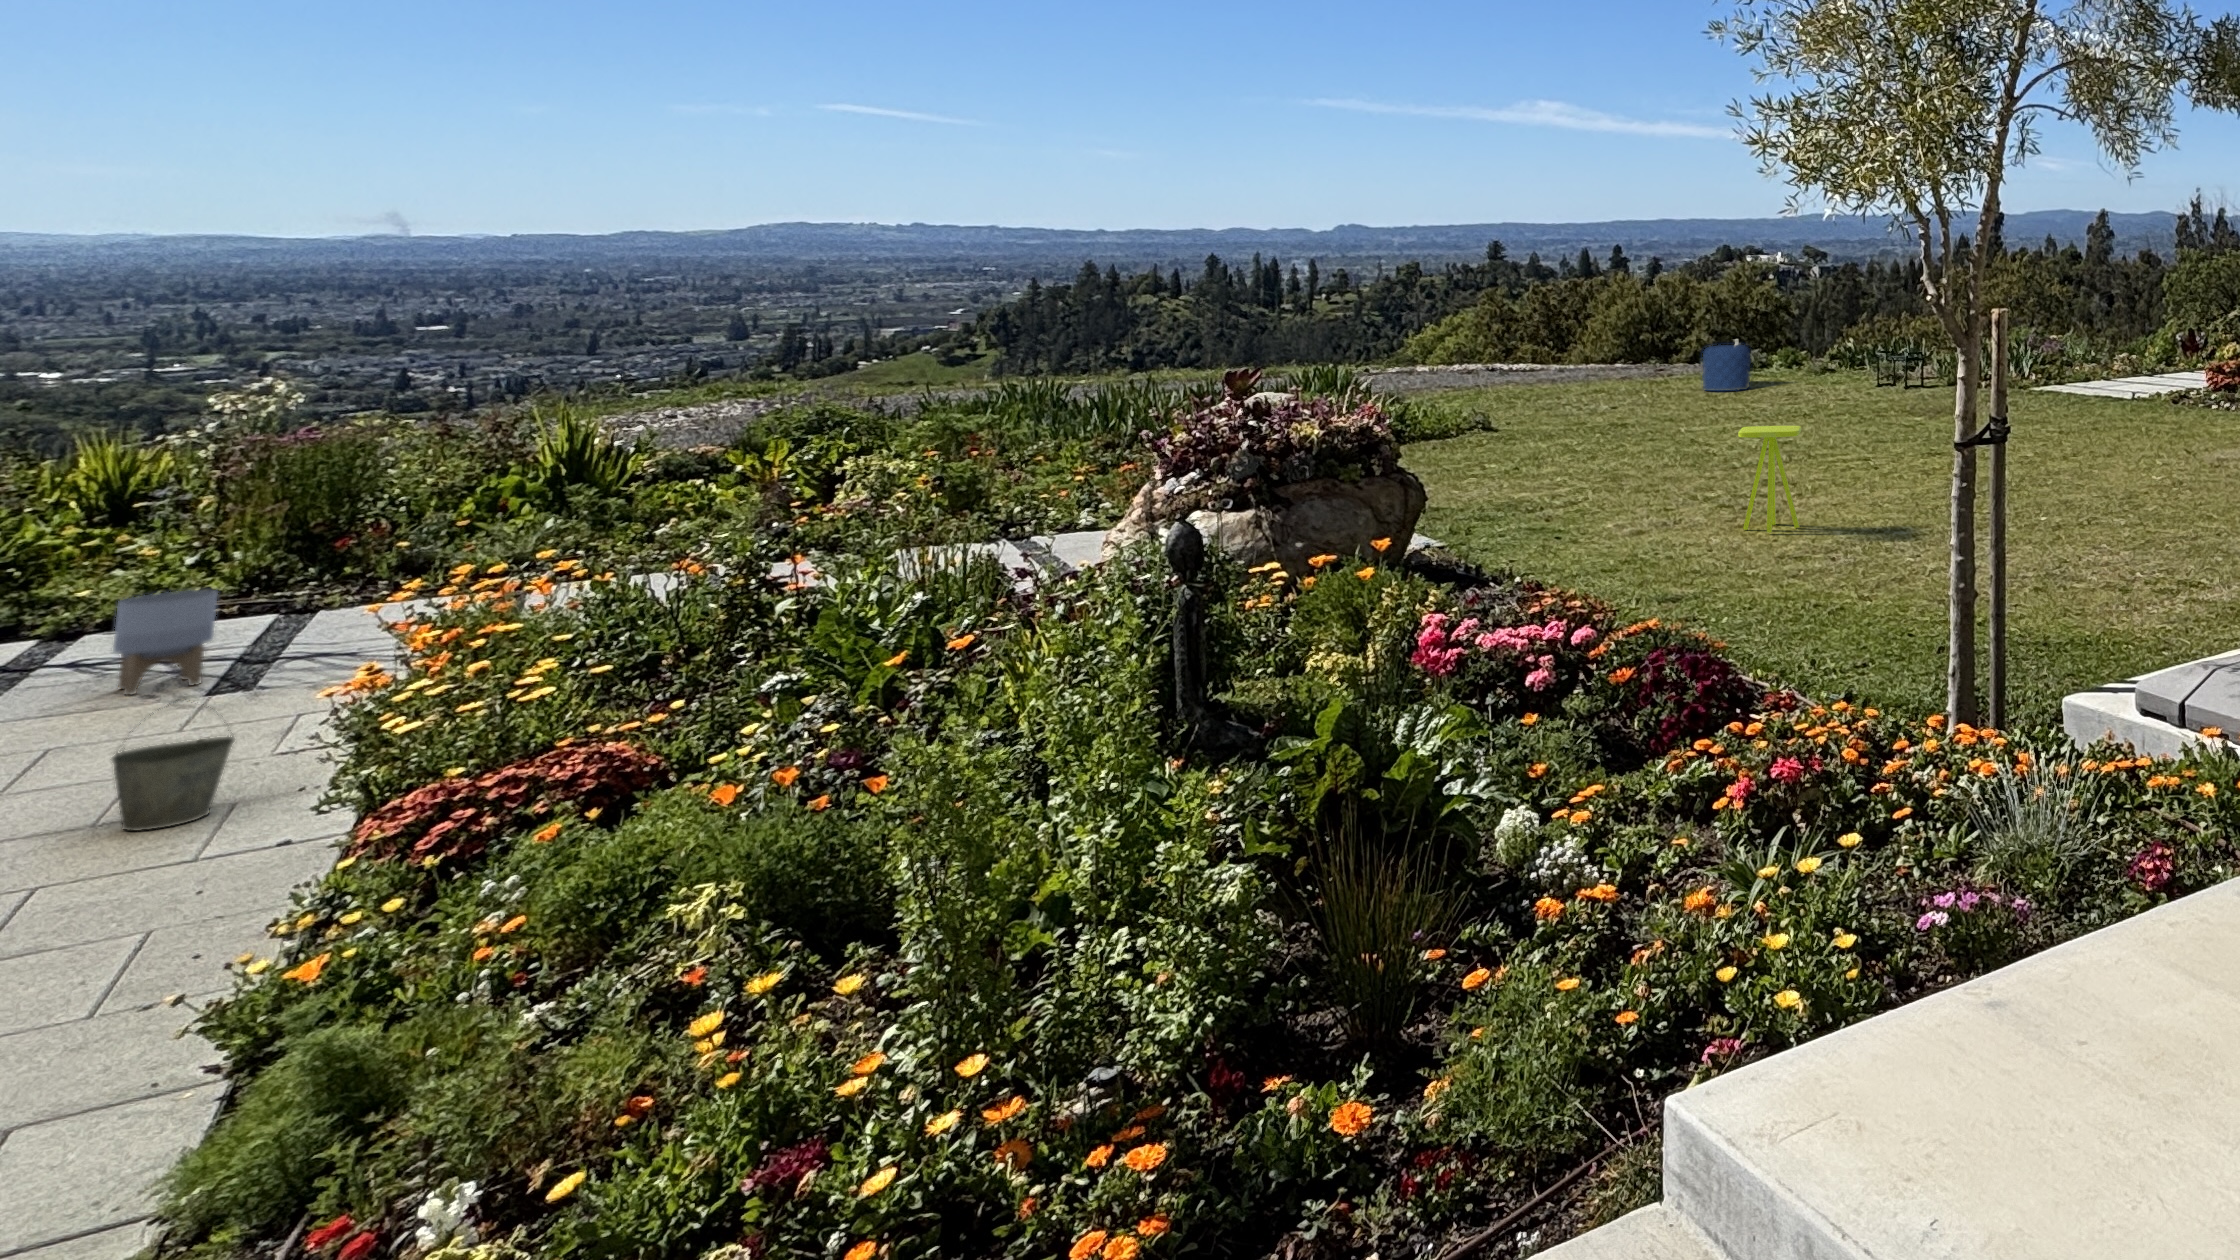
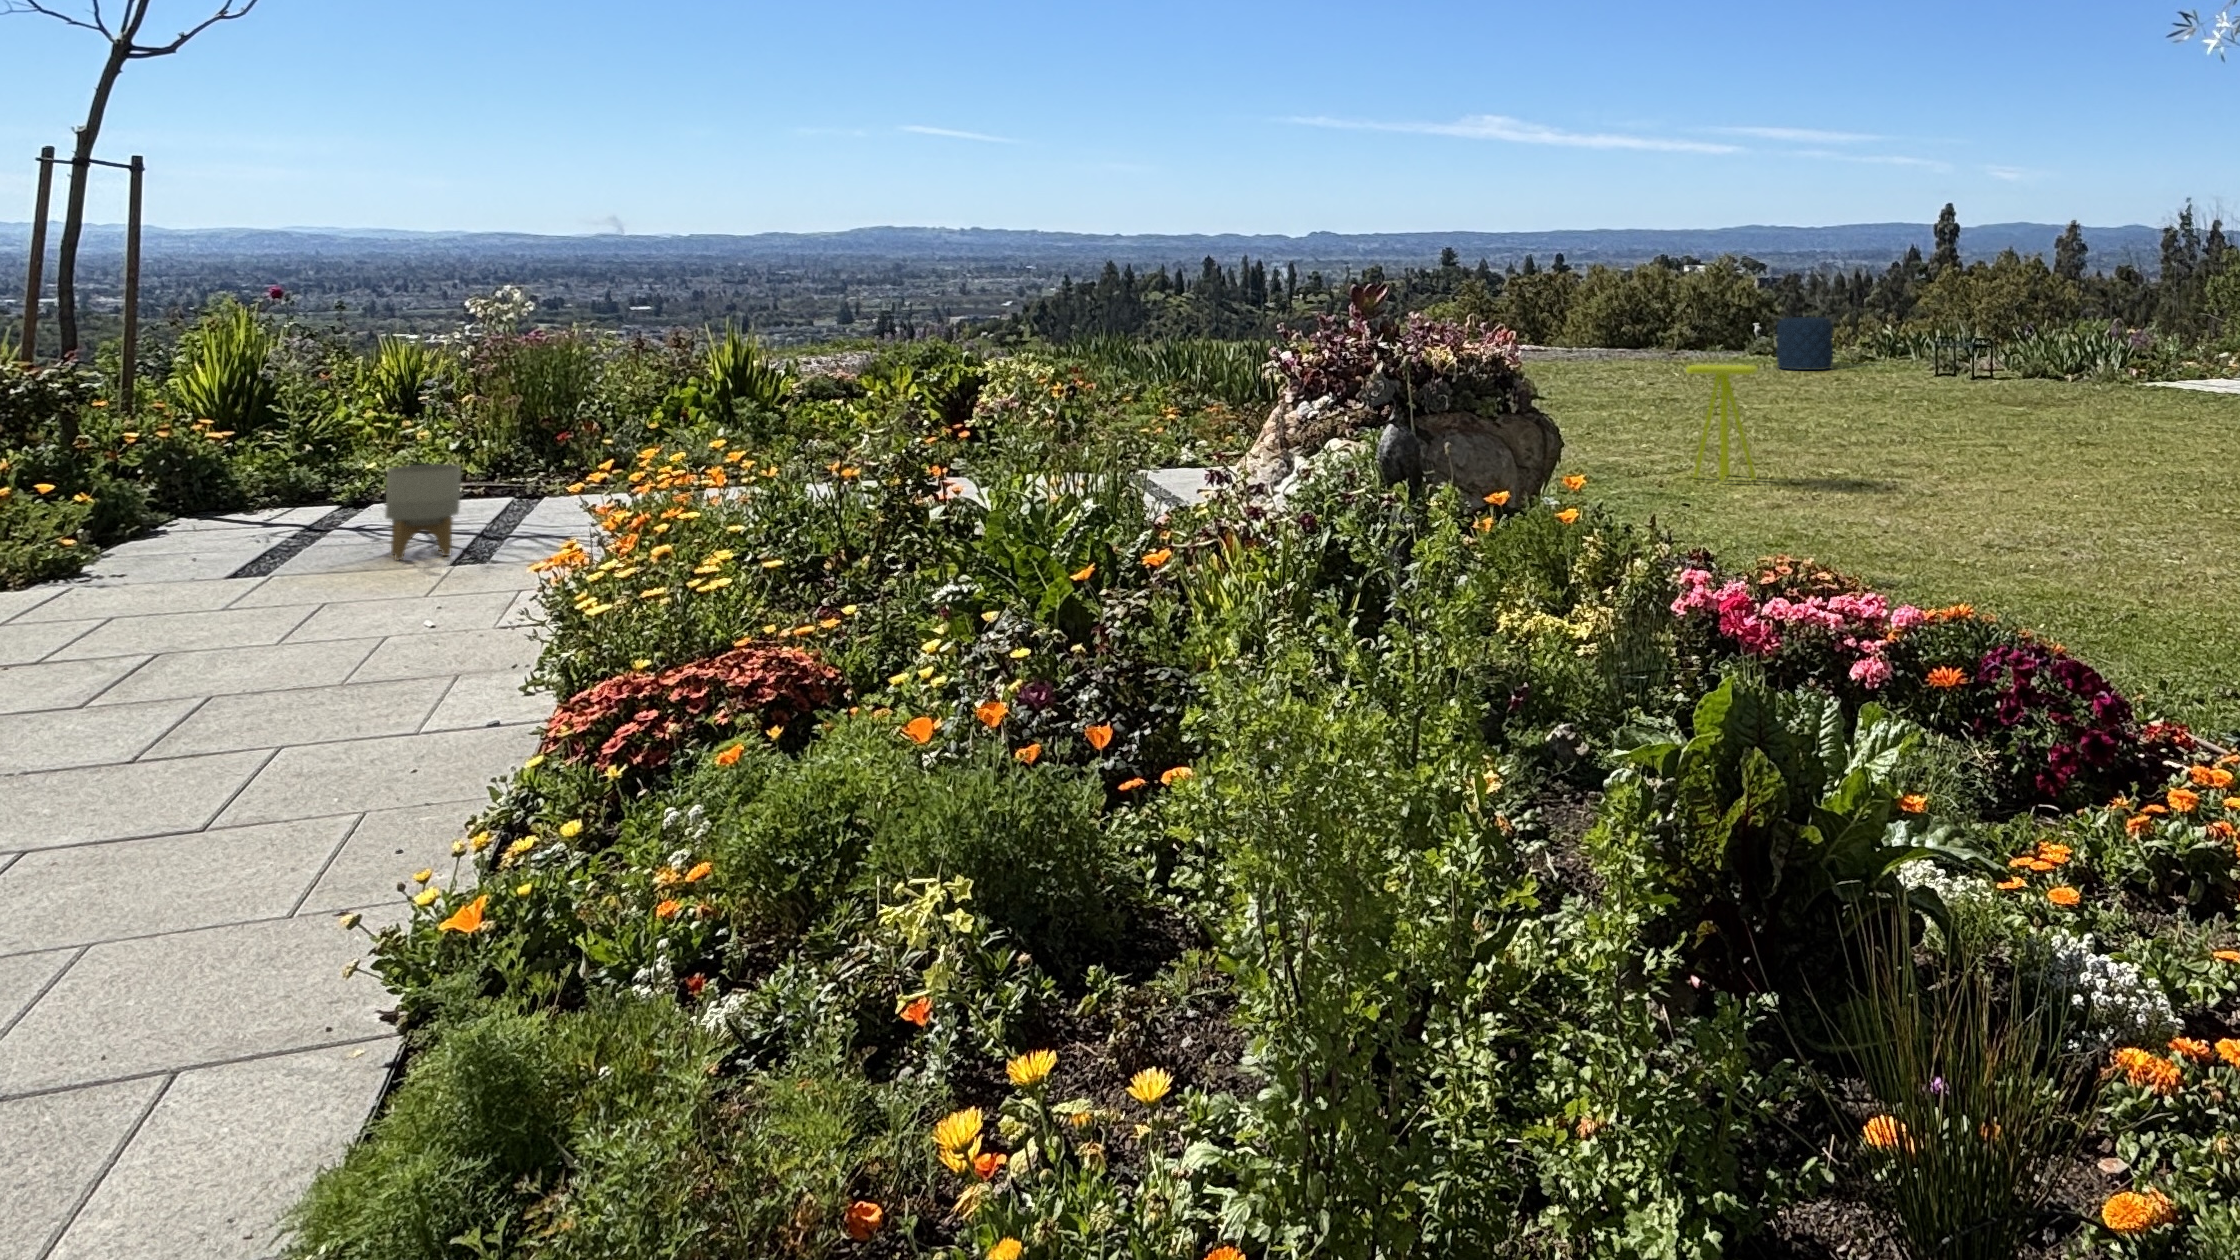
side table: present [1738,426,1801,533] -> present [1686,365,1758,482]
bucket: present [112,706,235,831] -> none [357,559,459,694]

